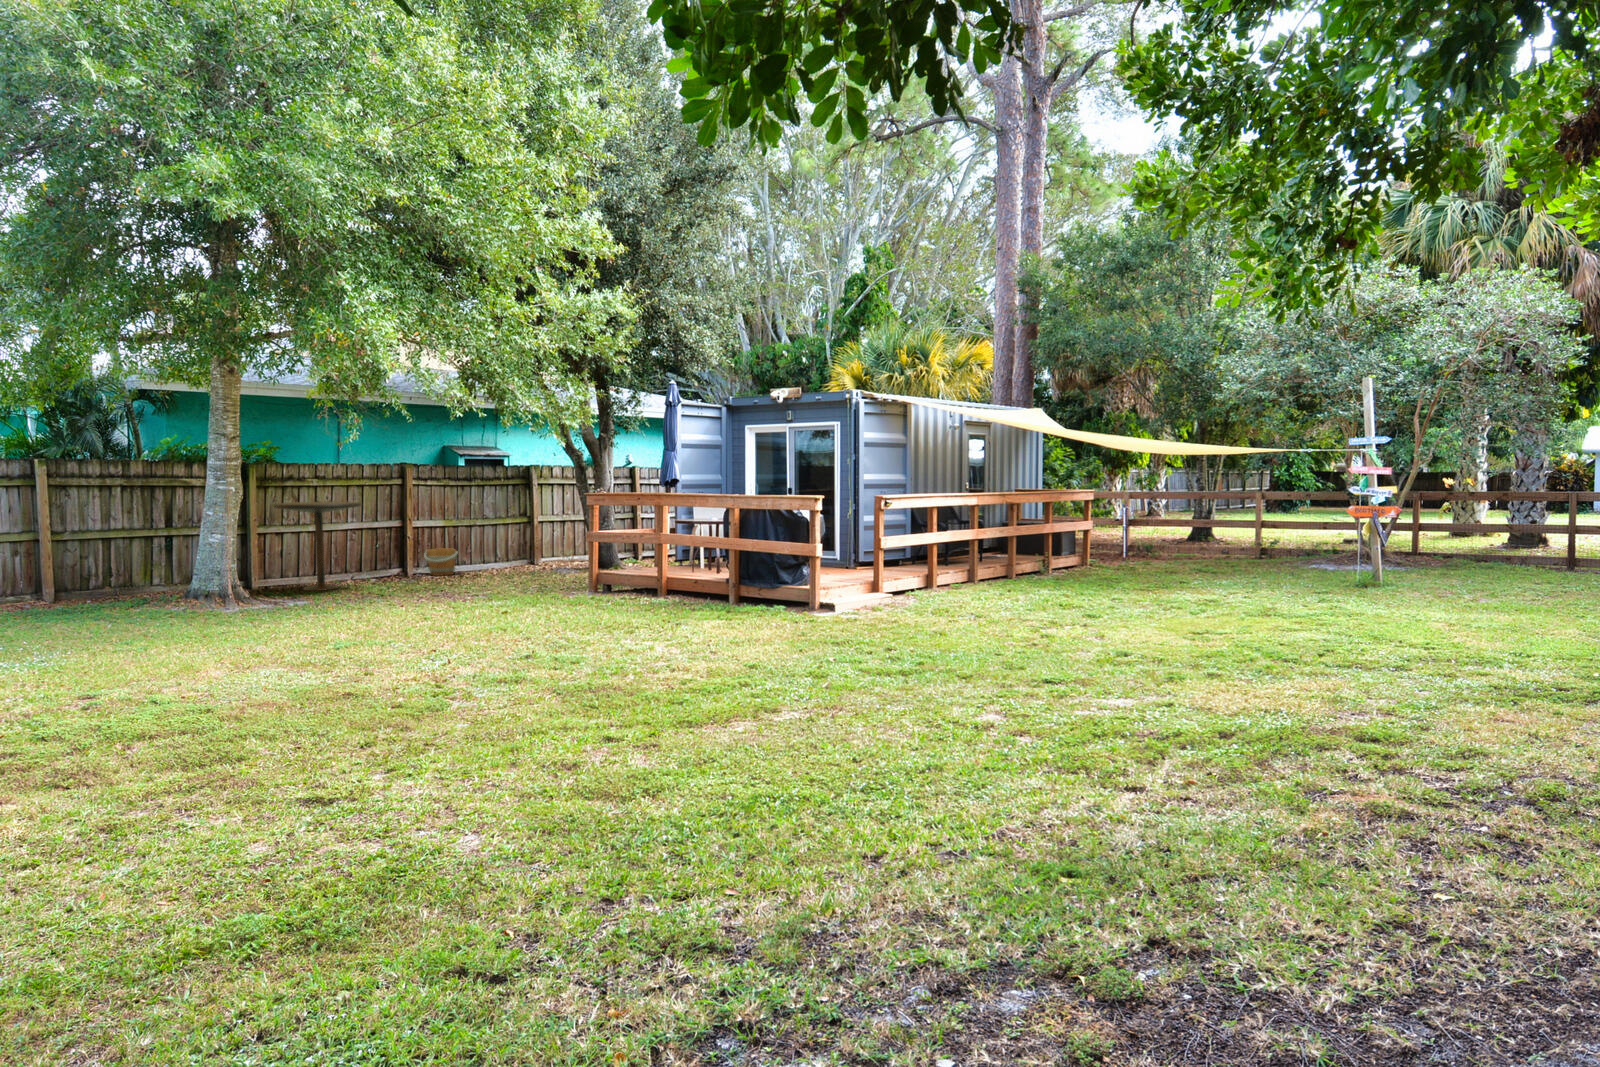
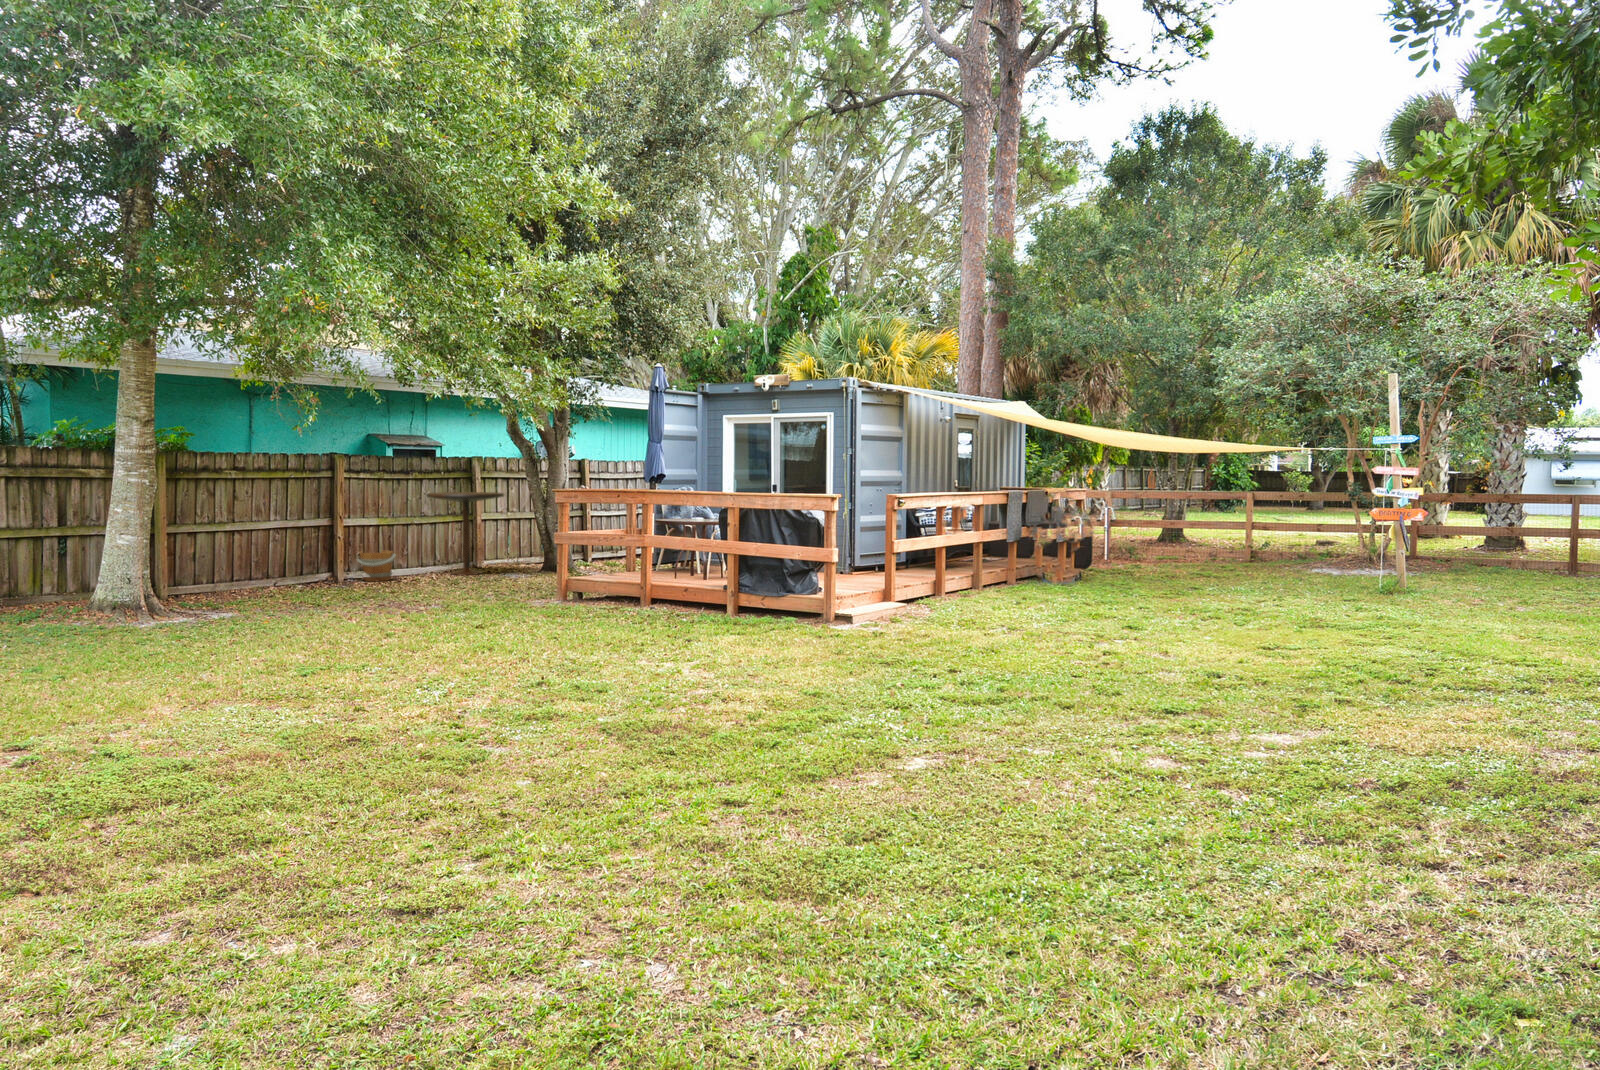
pedestal table: present [273,502,361,591] -> present [426,492,504,575]

